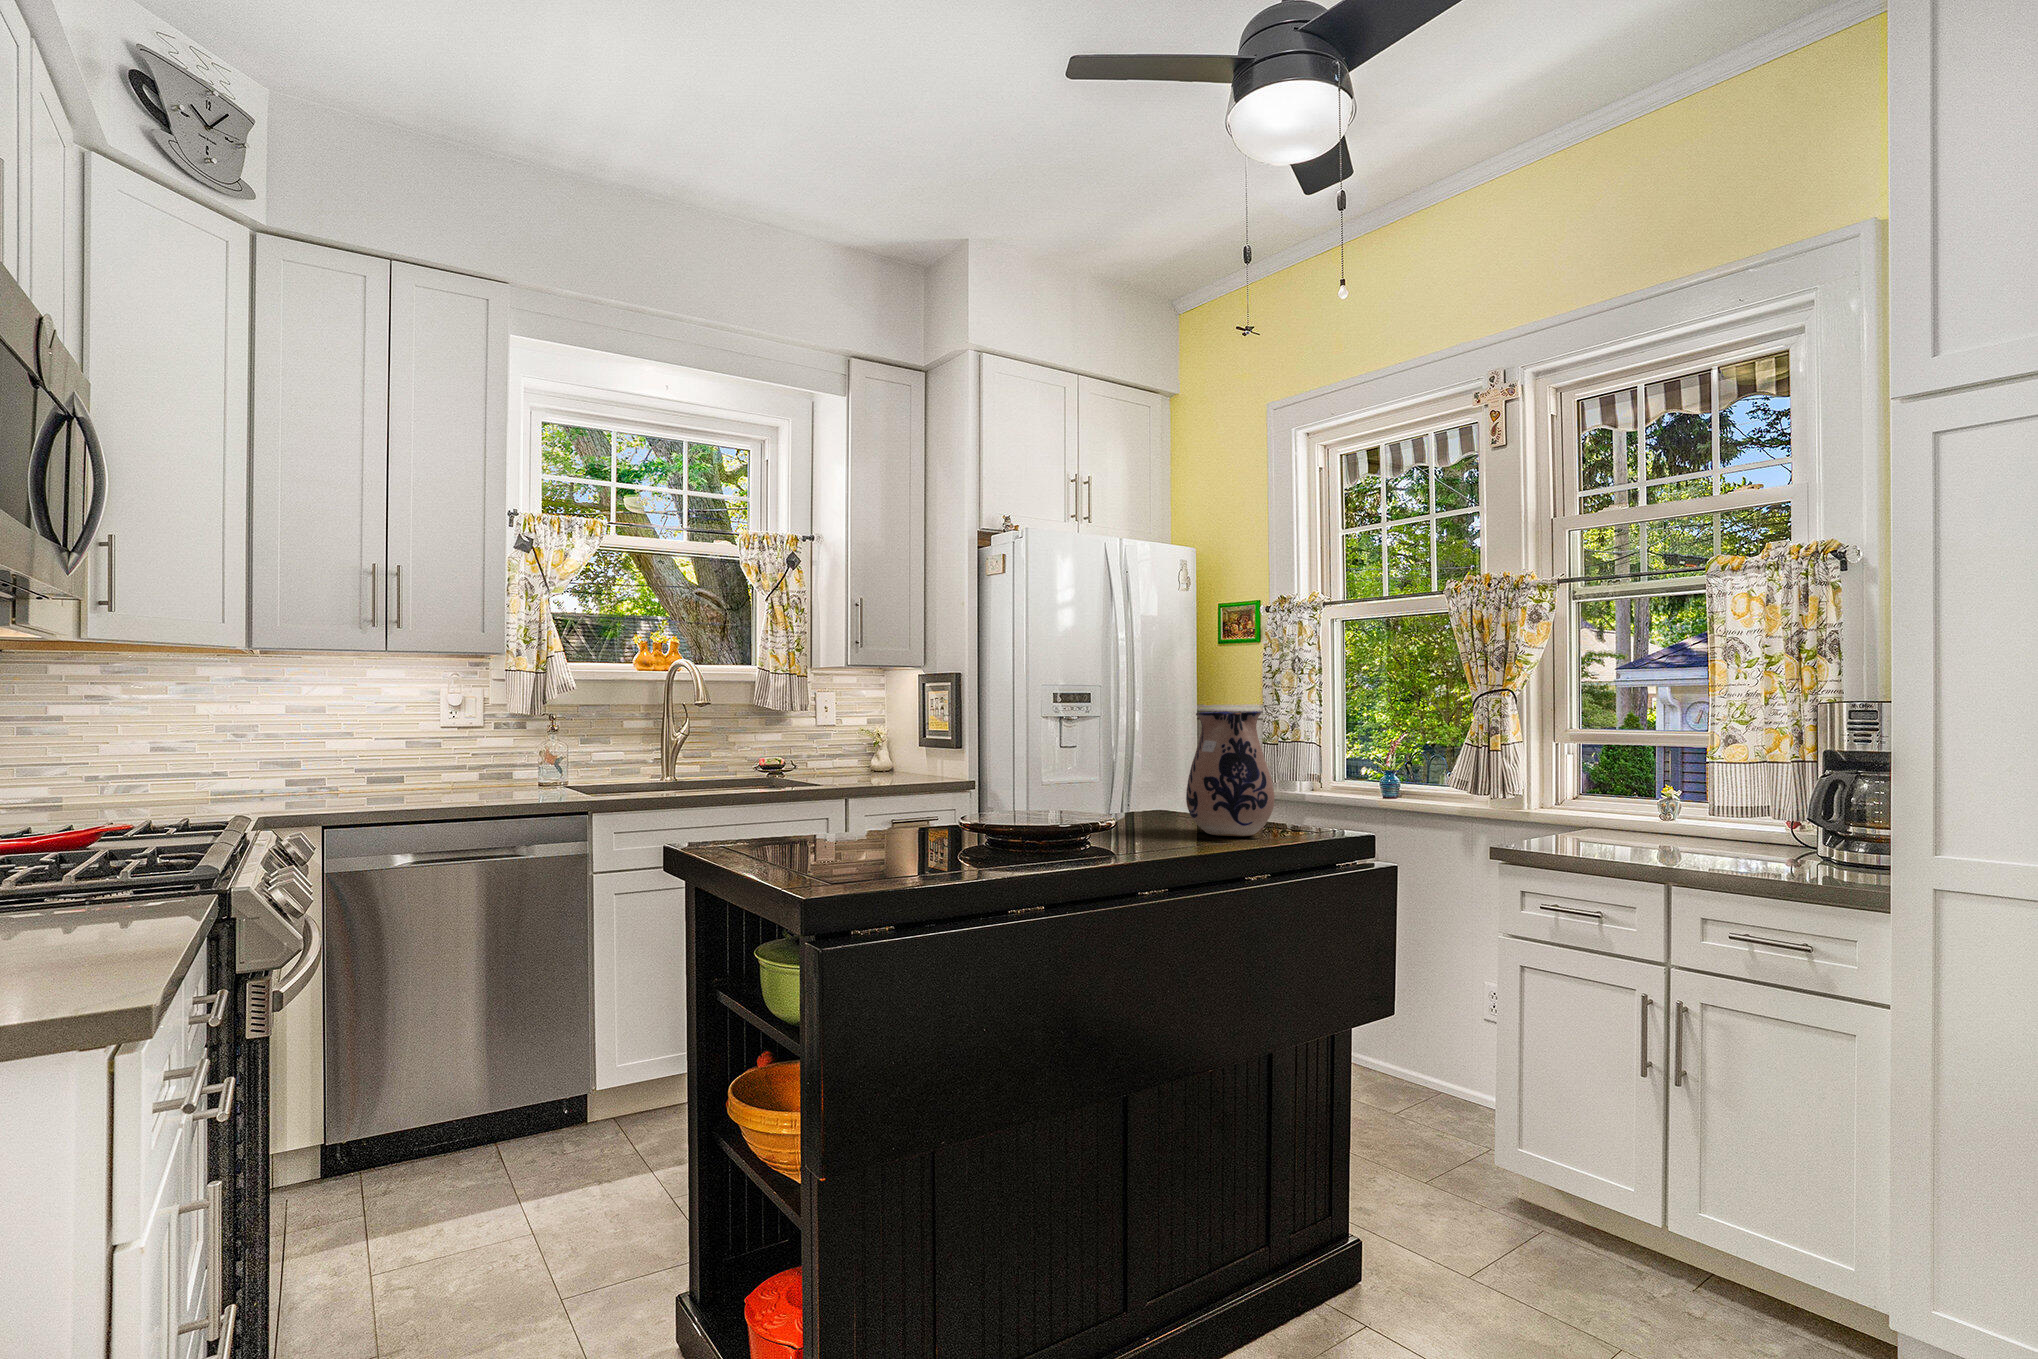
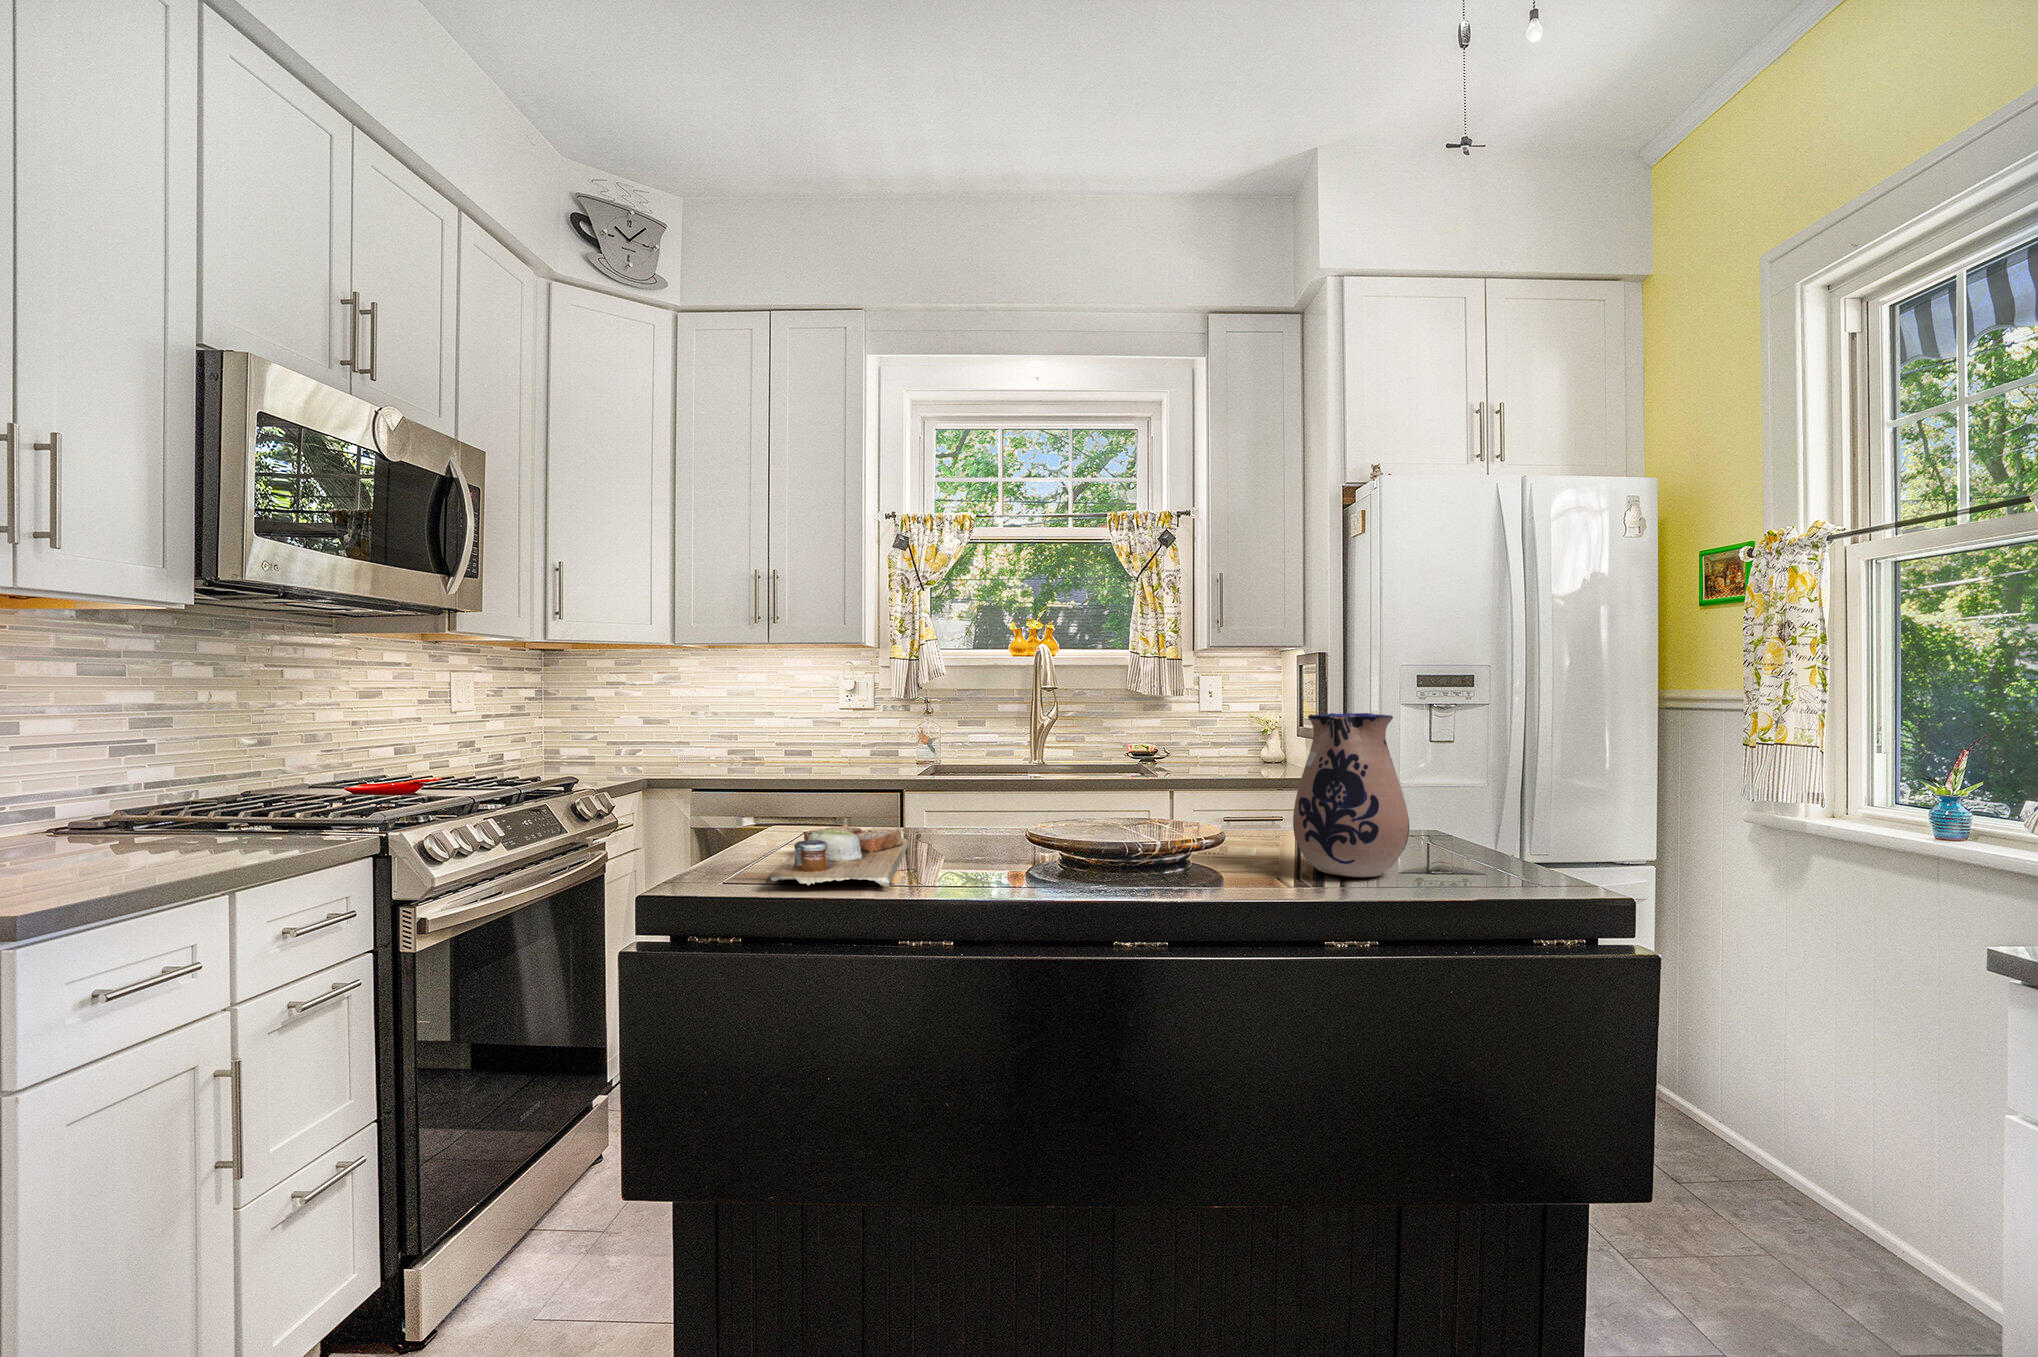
cutting board: none [750,827,955,879] -> present [766,825,908,889]

